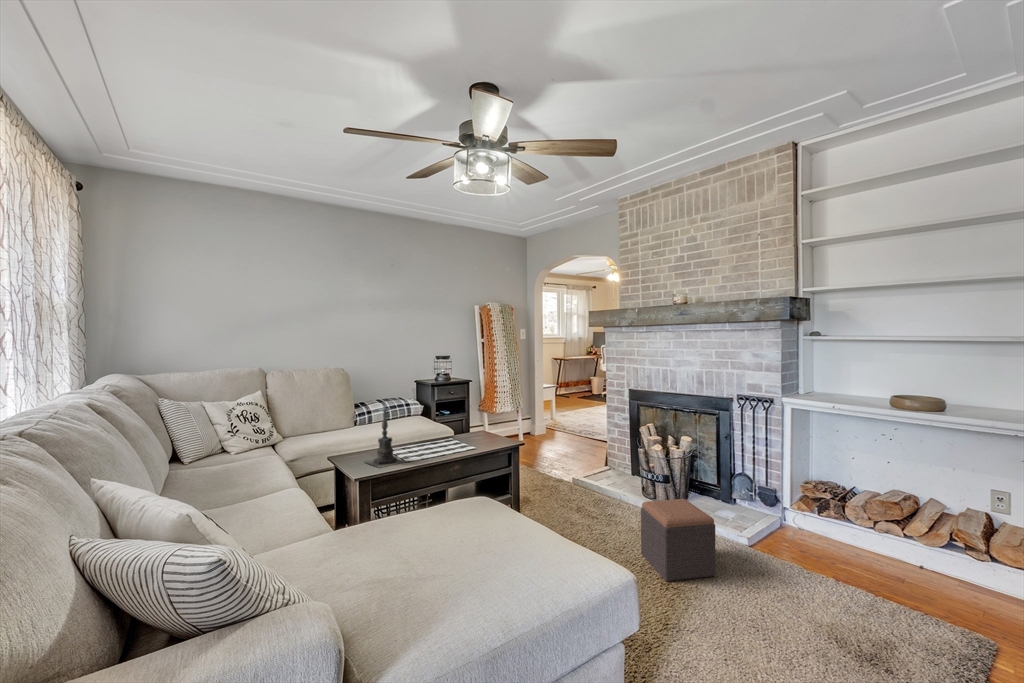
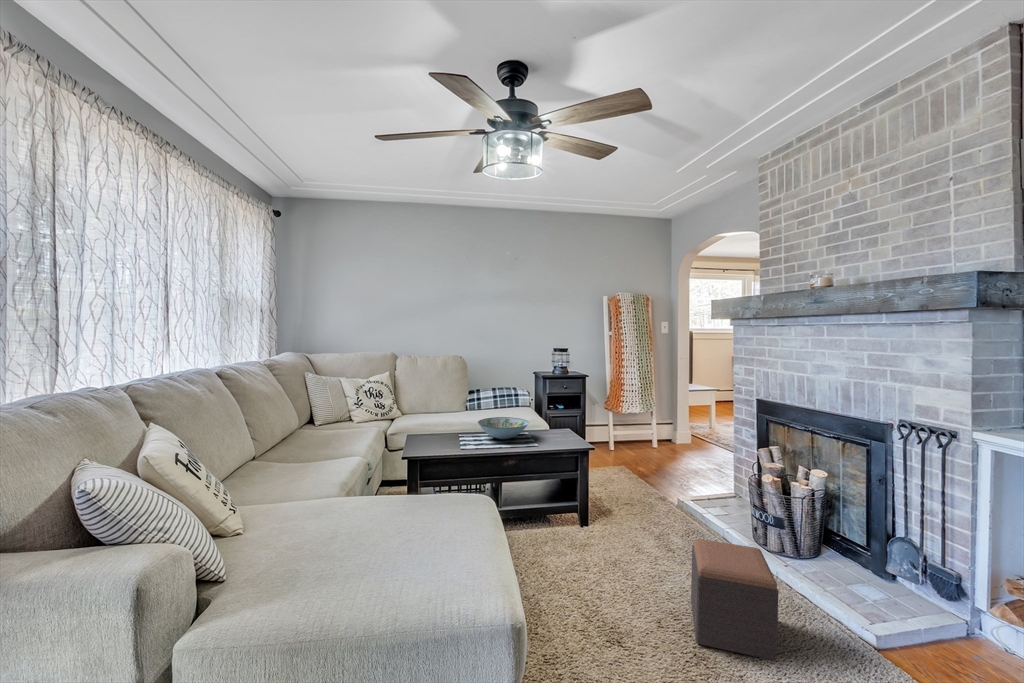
candle holder: present [365,405,404,468] -> none [420,385,451,448]
decorative bowl: none [419,426,470,448] -> present [478,417,528,439]

